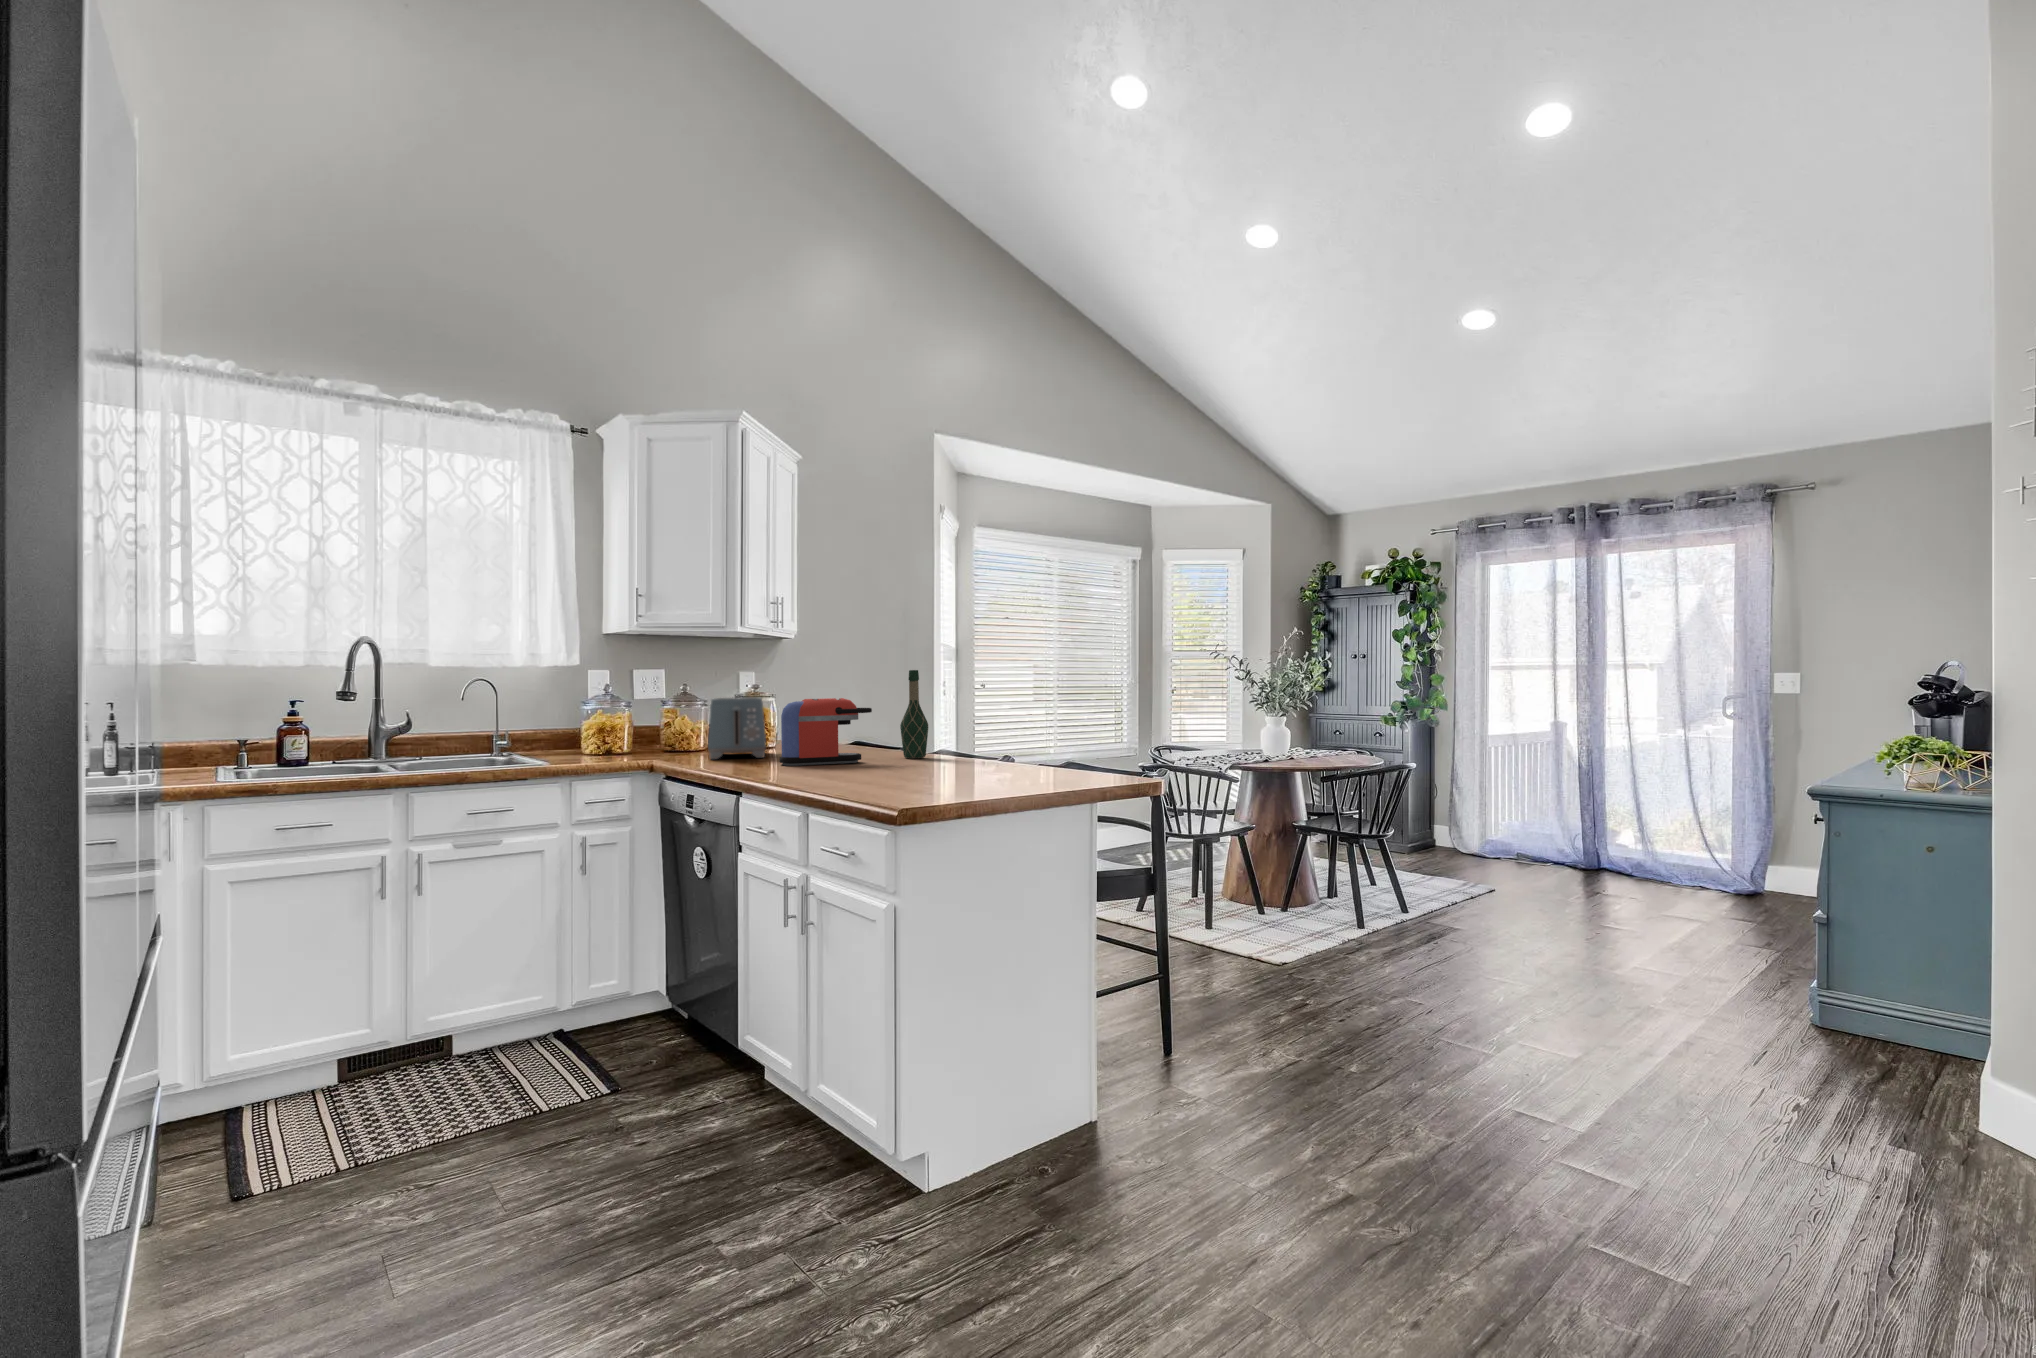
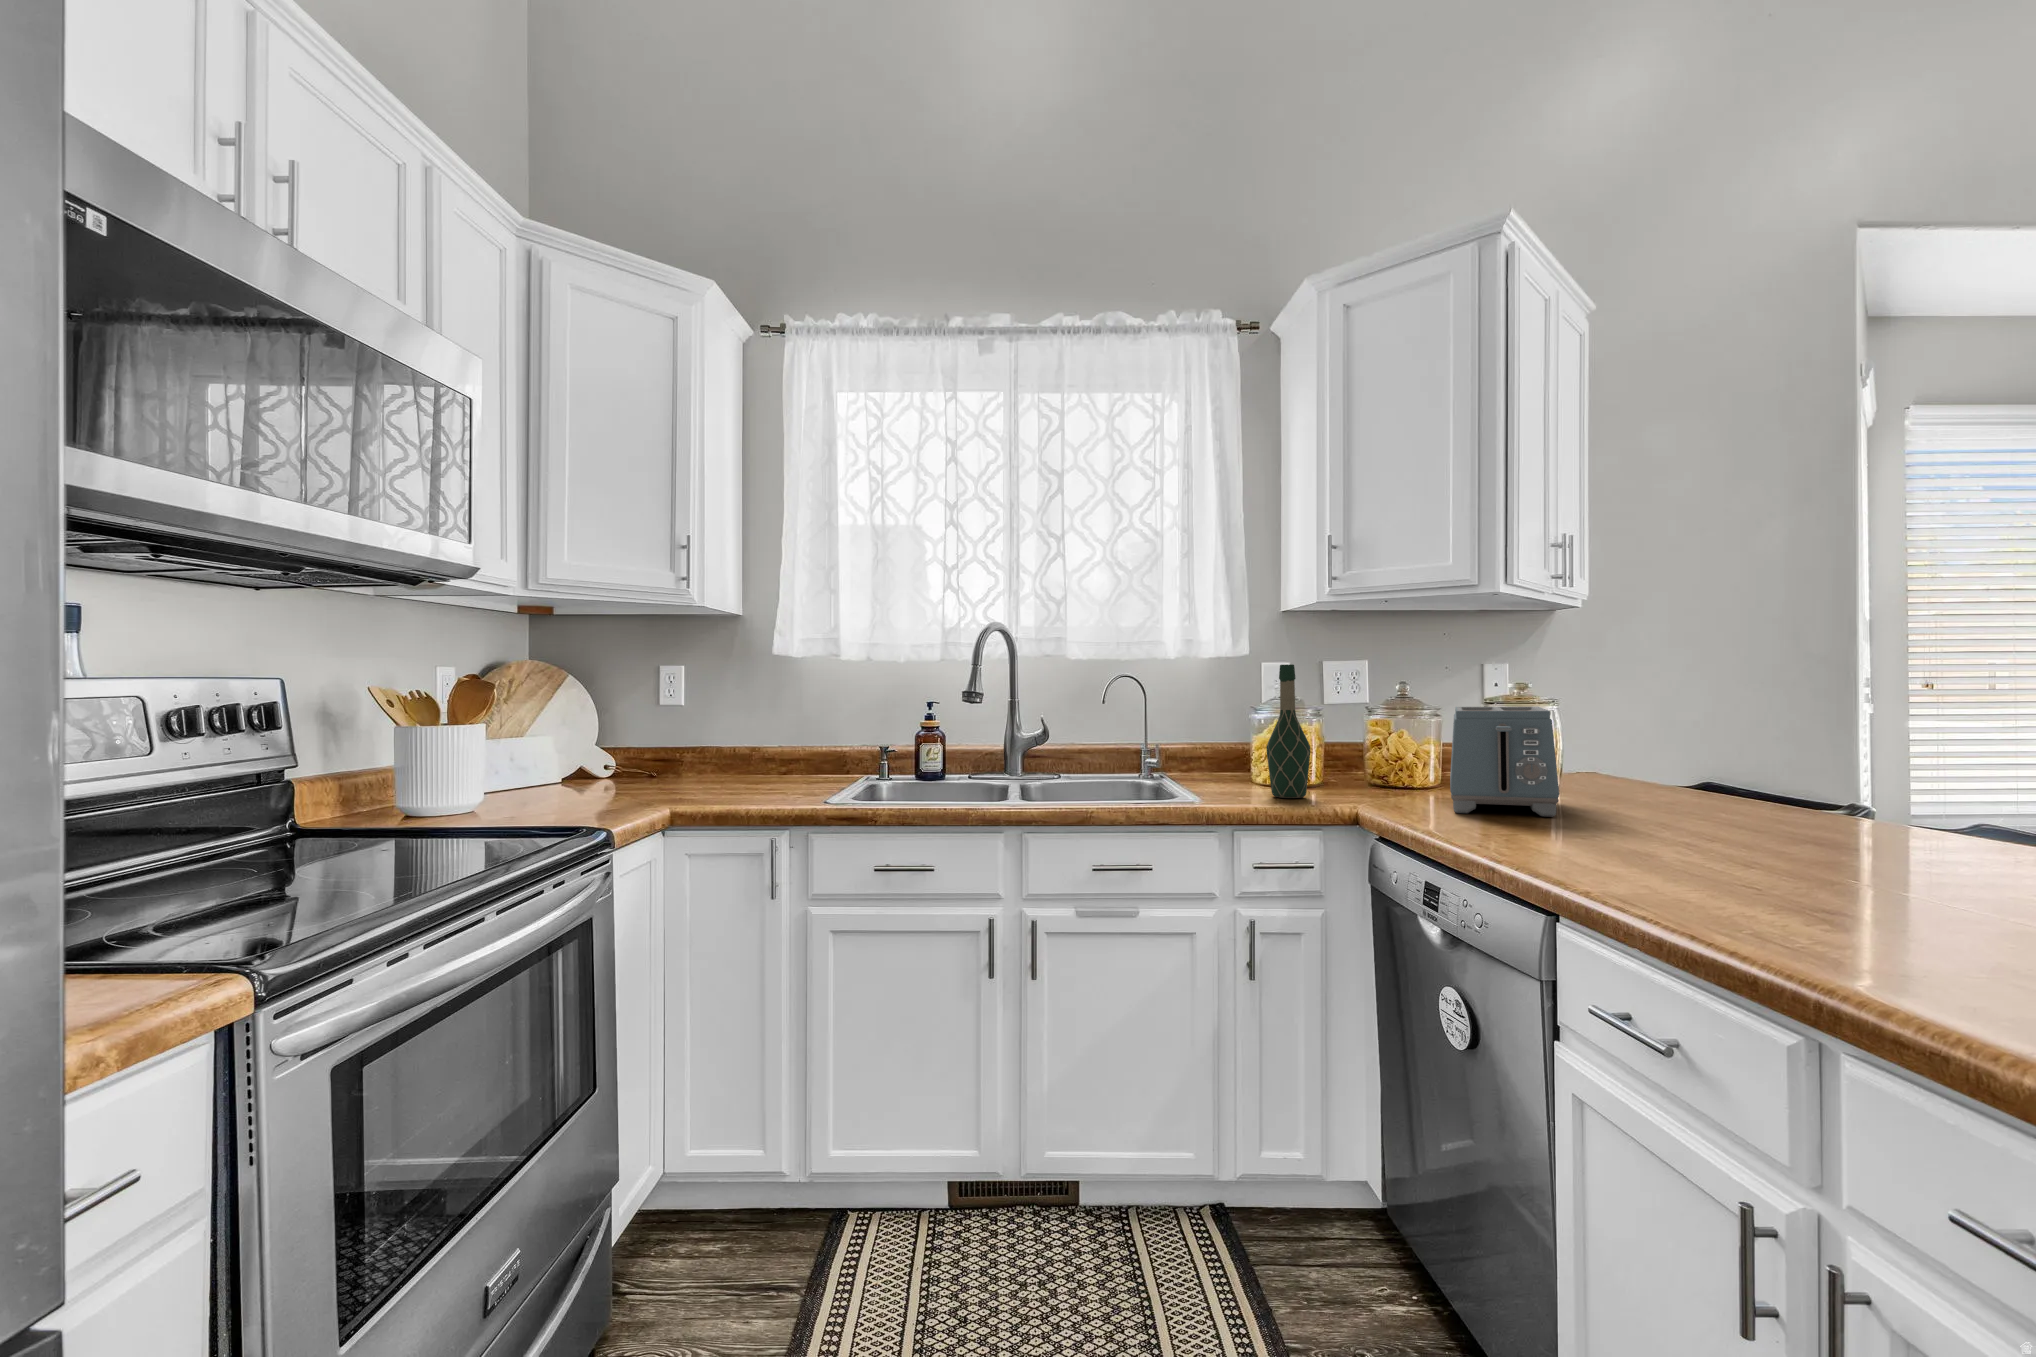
wine bottle: present [900,670,928,758] -> present [1267,664,1310,798]
coffee maker: present [780,698,872,766] -> none [1605,716,1824,853]

